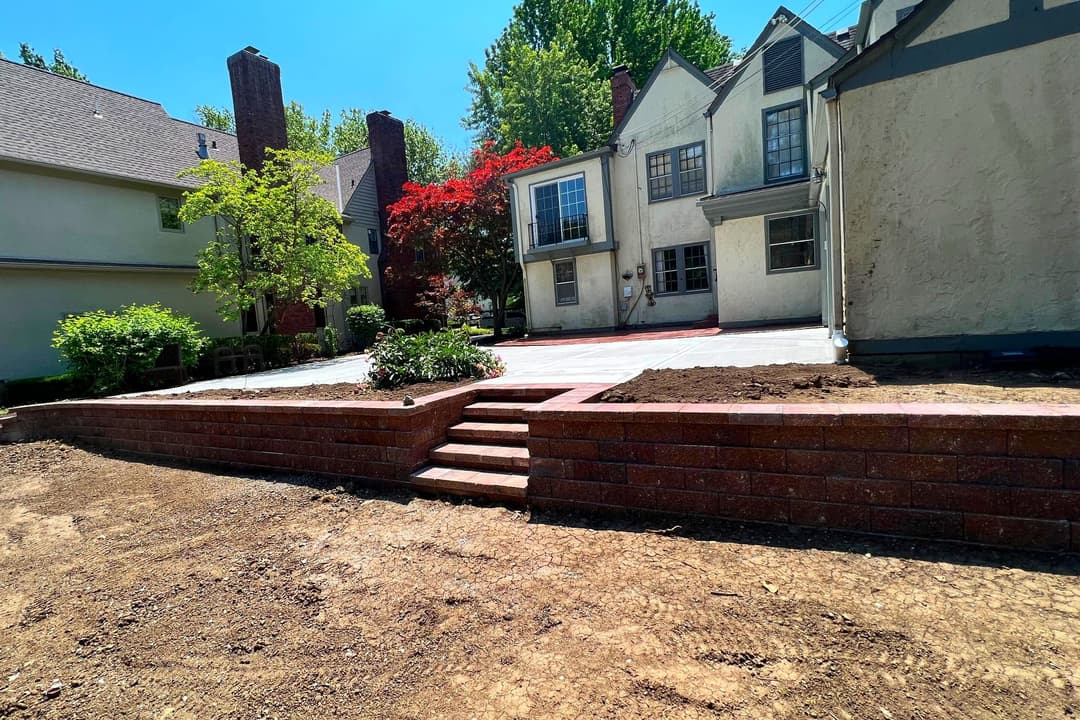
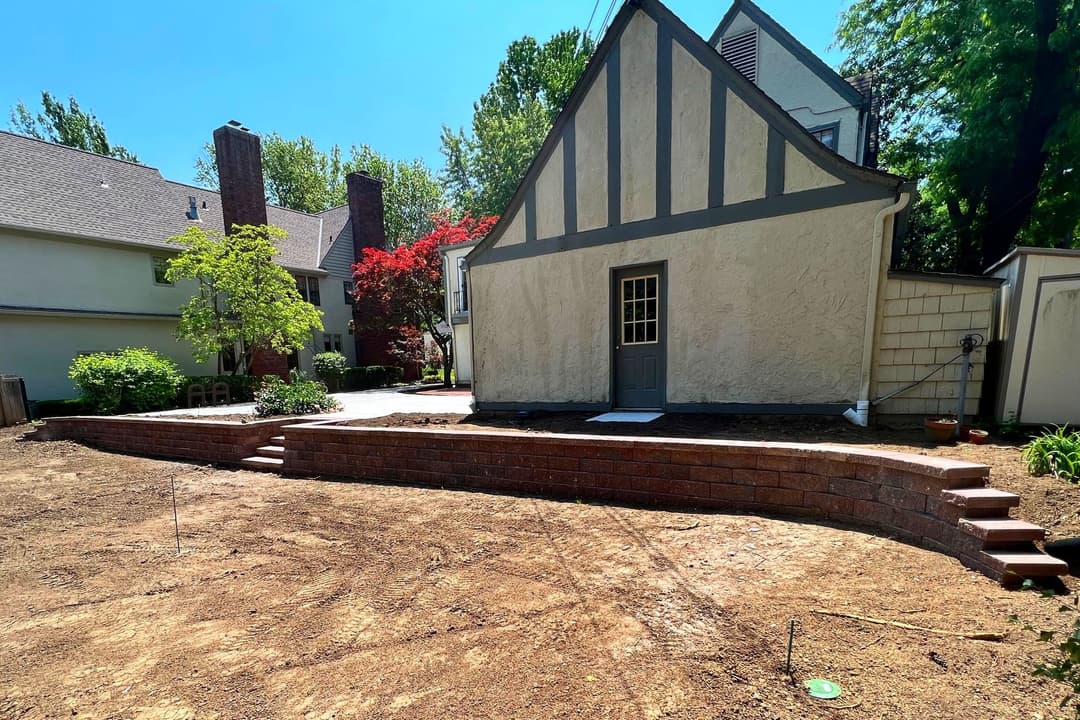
lounge chair: present [145,343,188,390] -> none [133,378,166,415]

